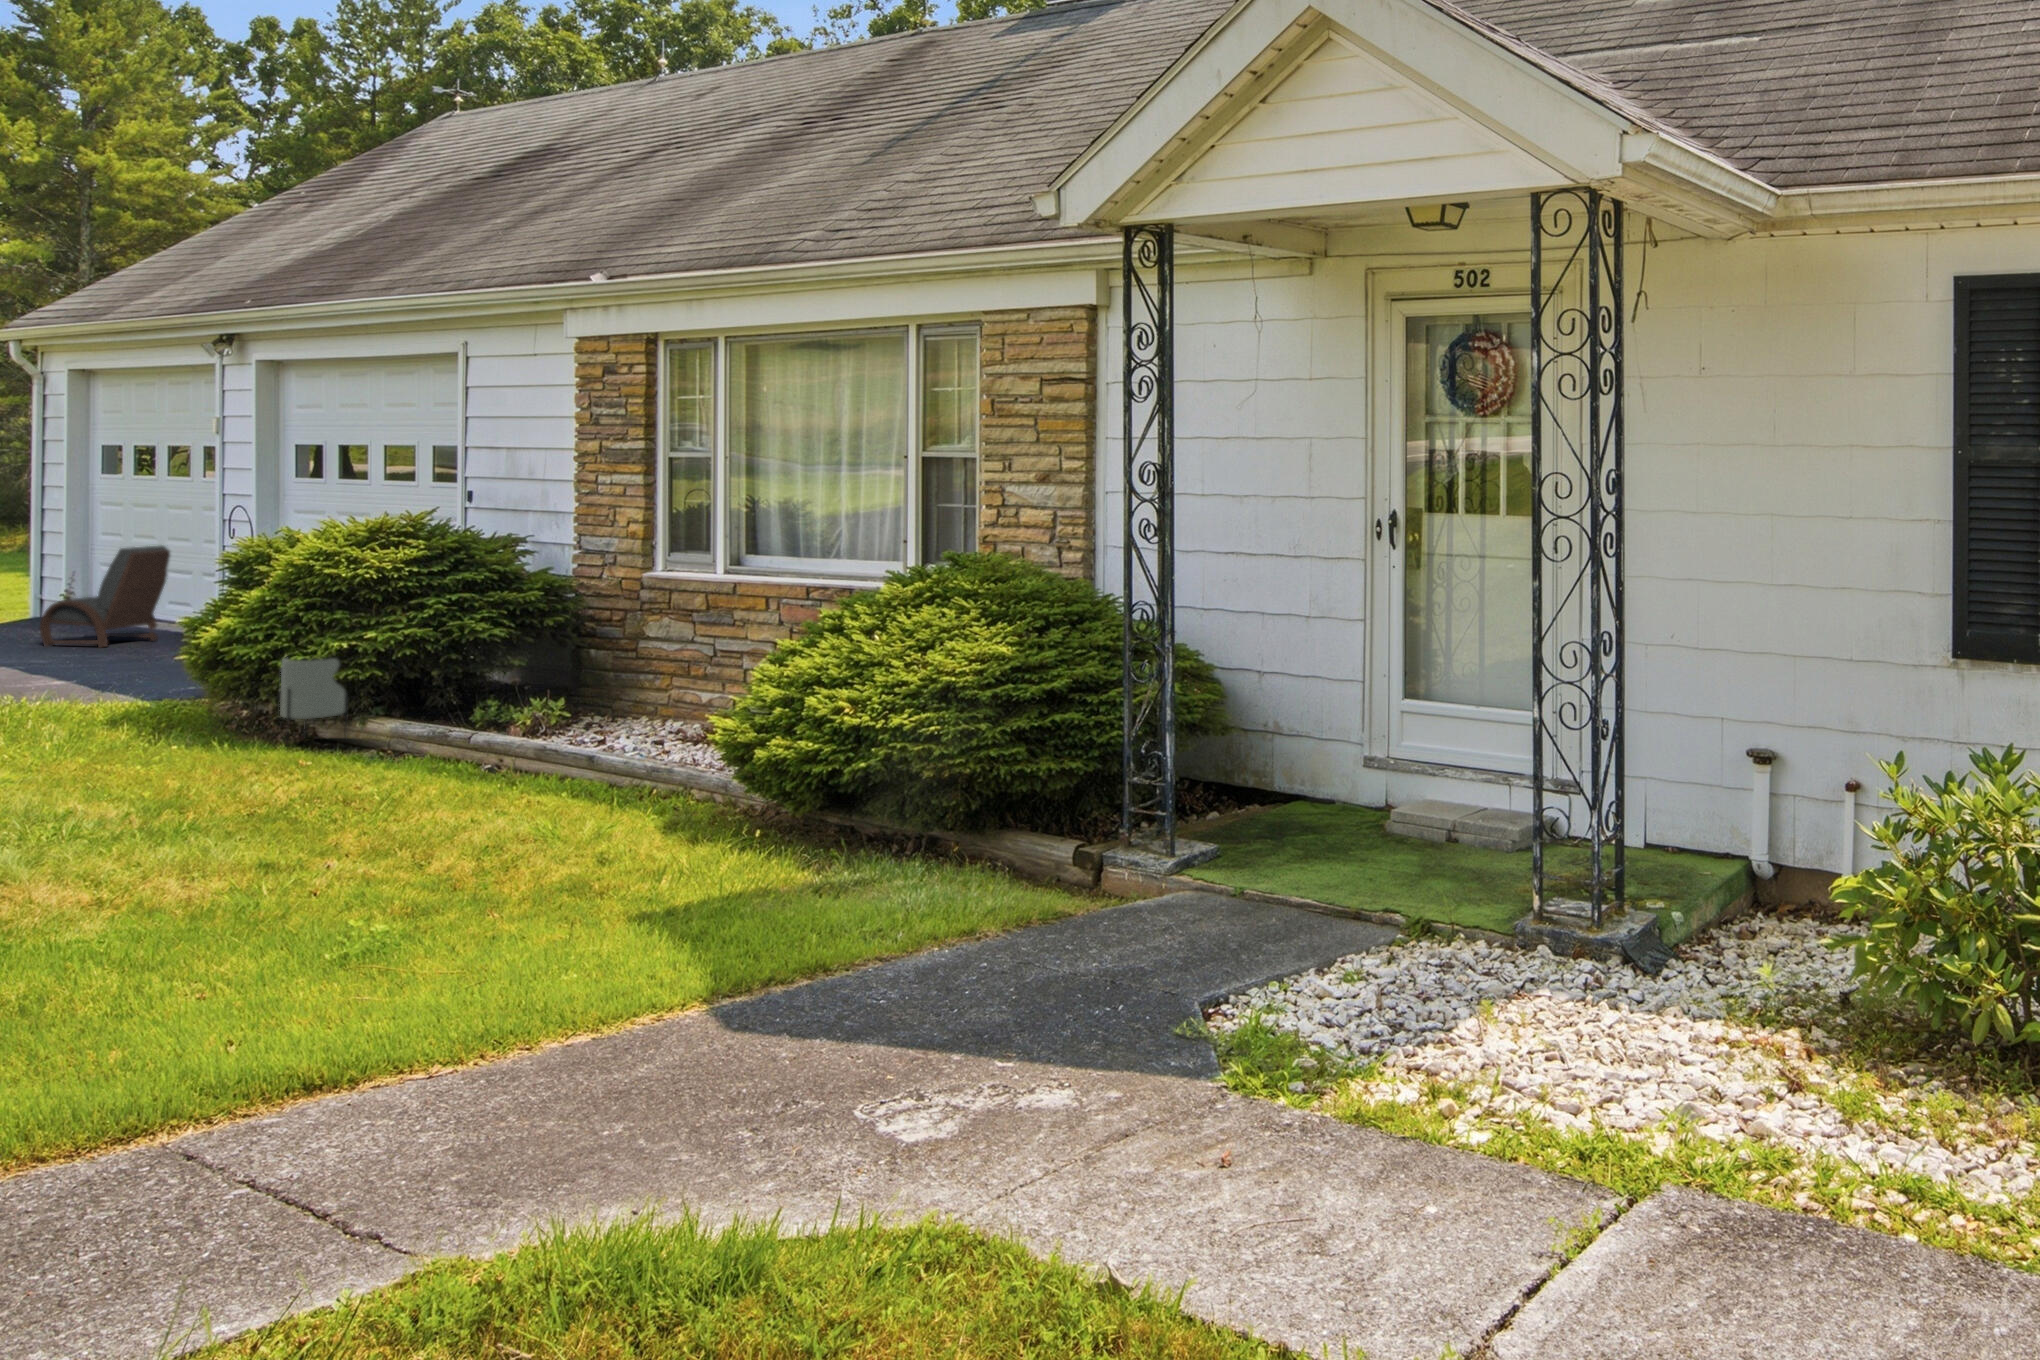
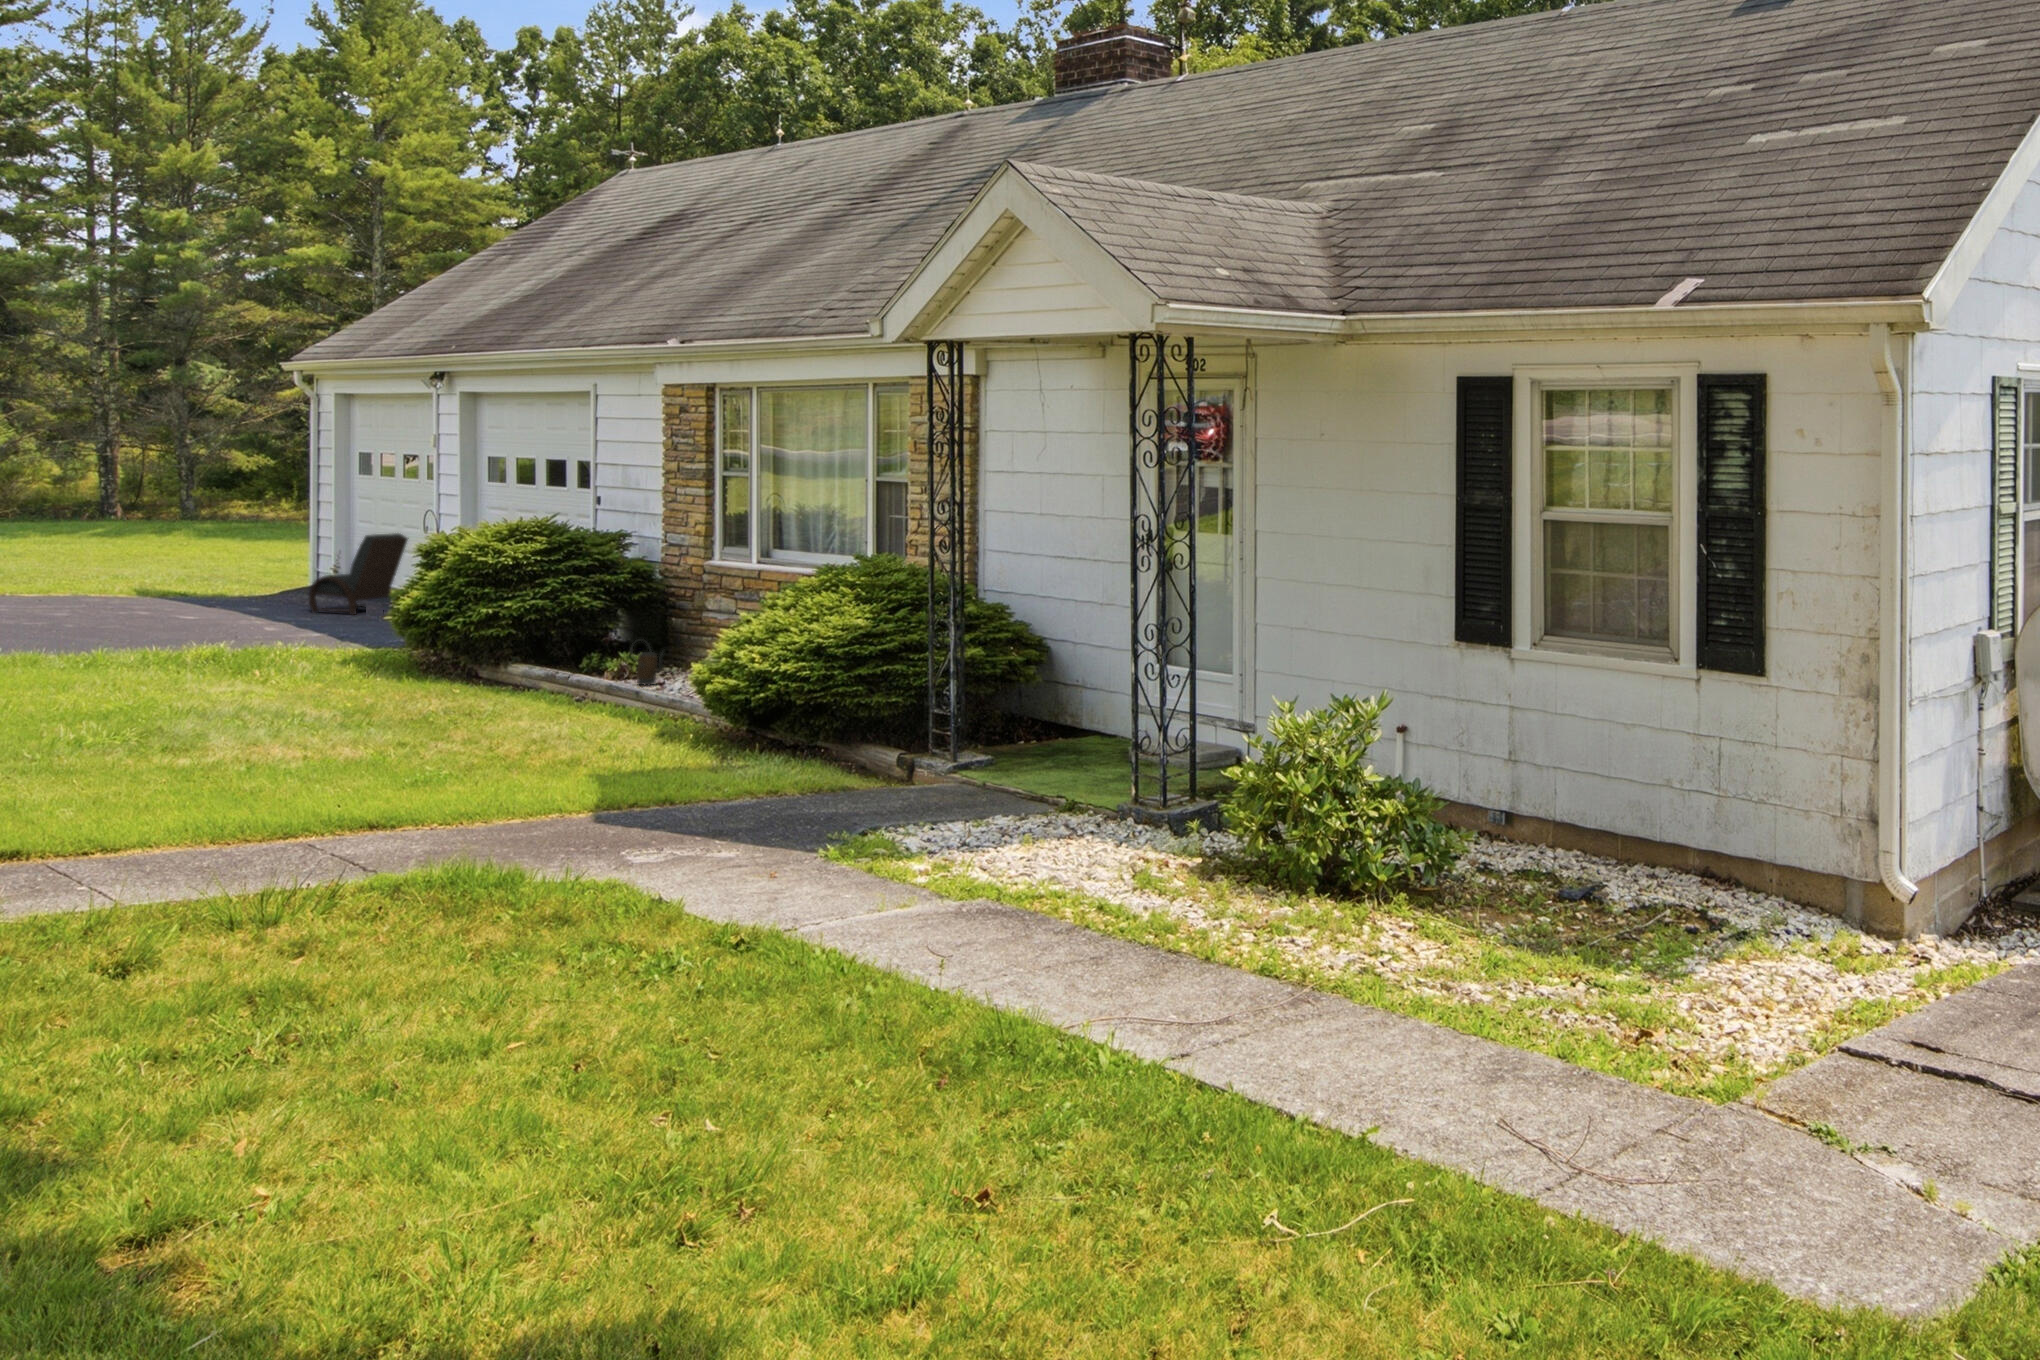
planter: present [280,658,348,744] -> none [447,619,494,685]
watering can: none [541,672,591,733] -> present [636,641,657,685]

